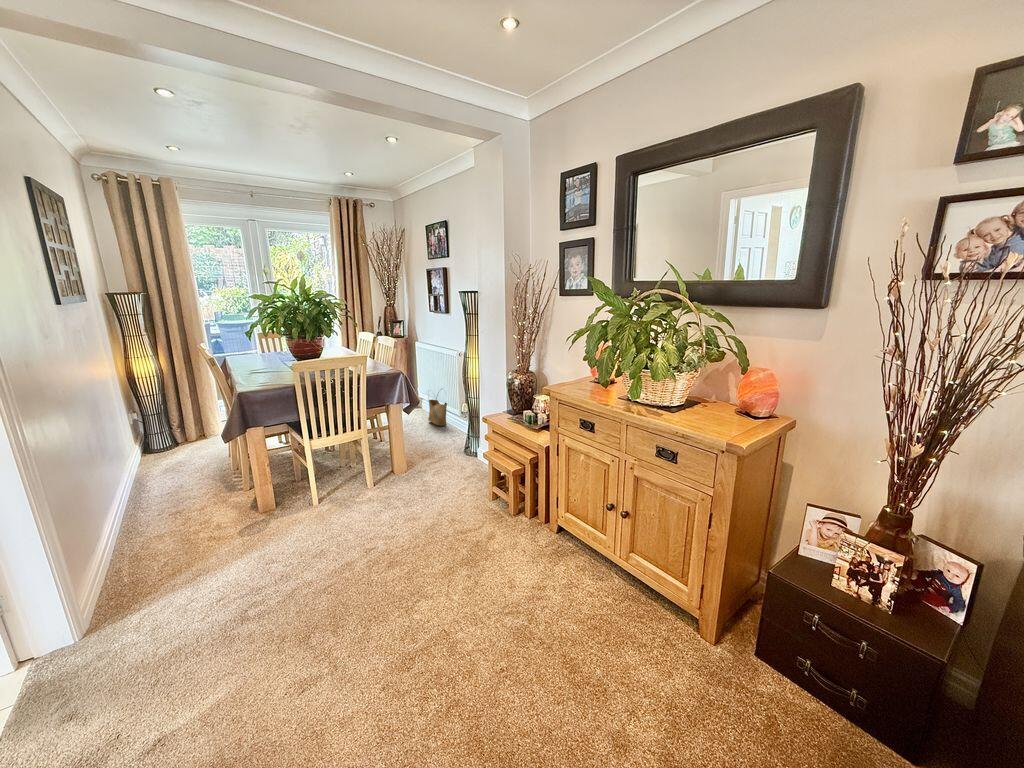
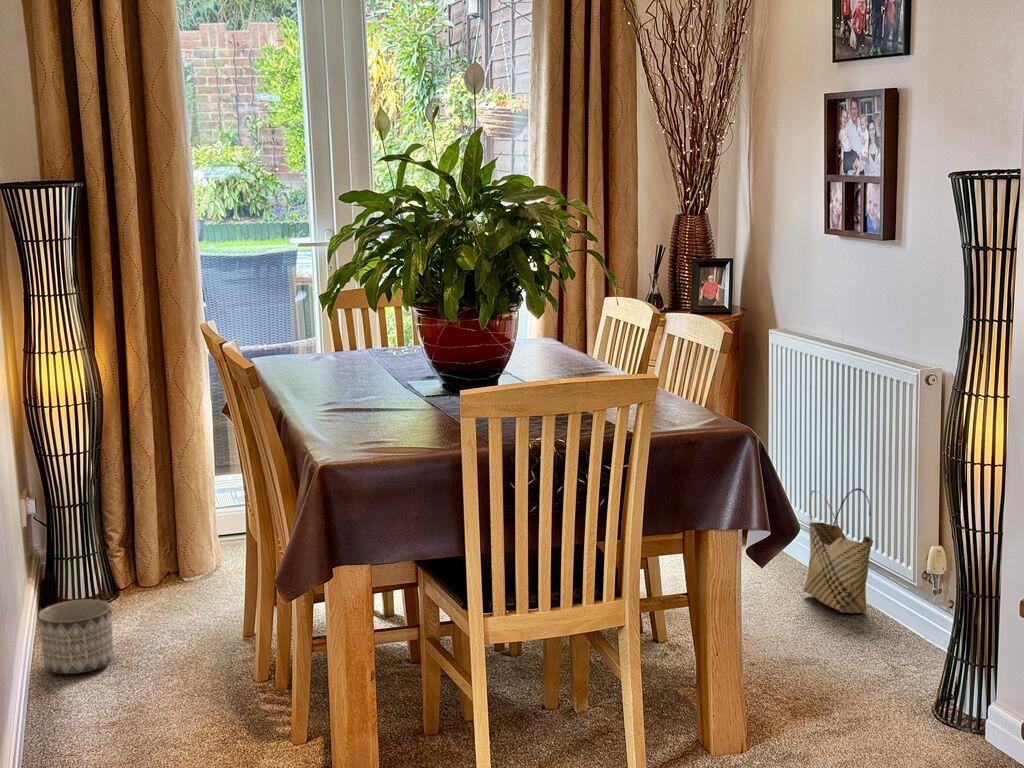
planter: none [134,449,172,478] -> present [38,599,114,674]

